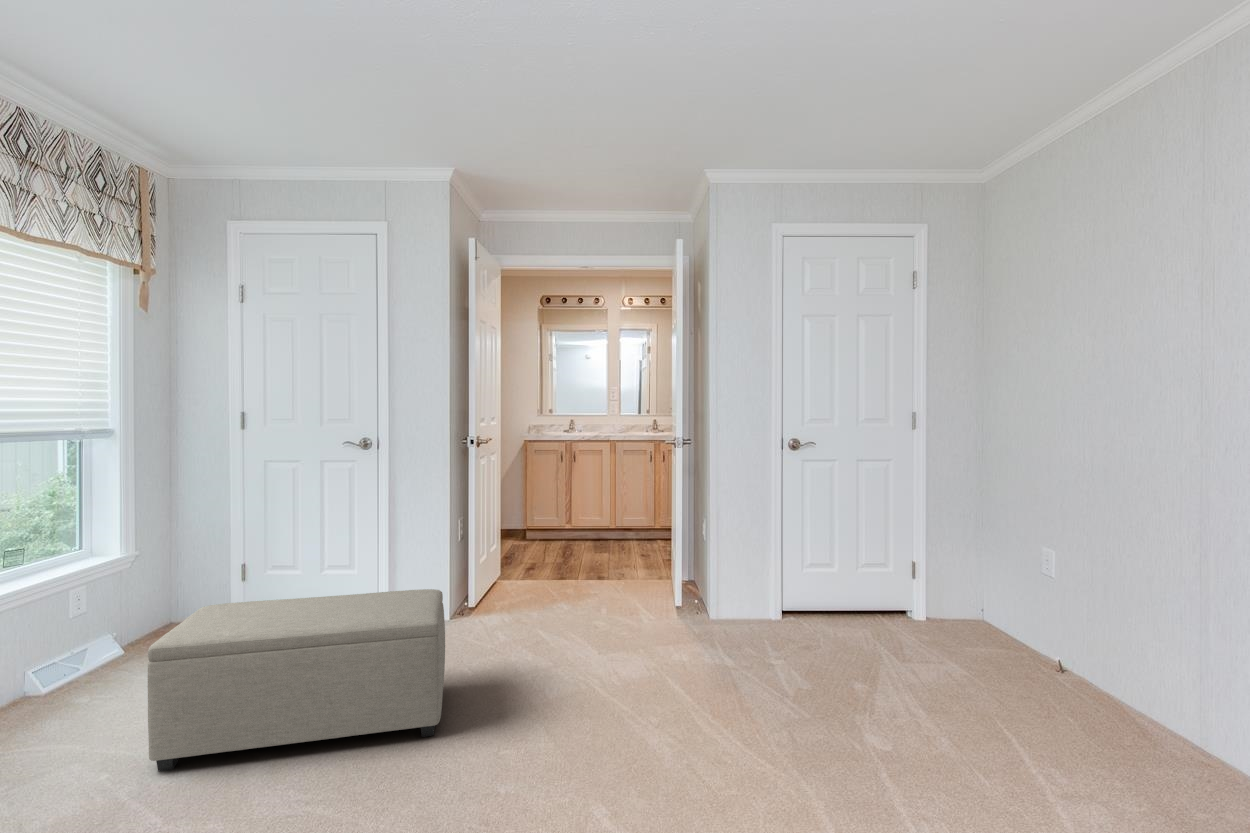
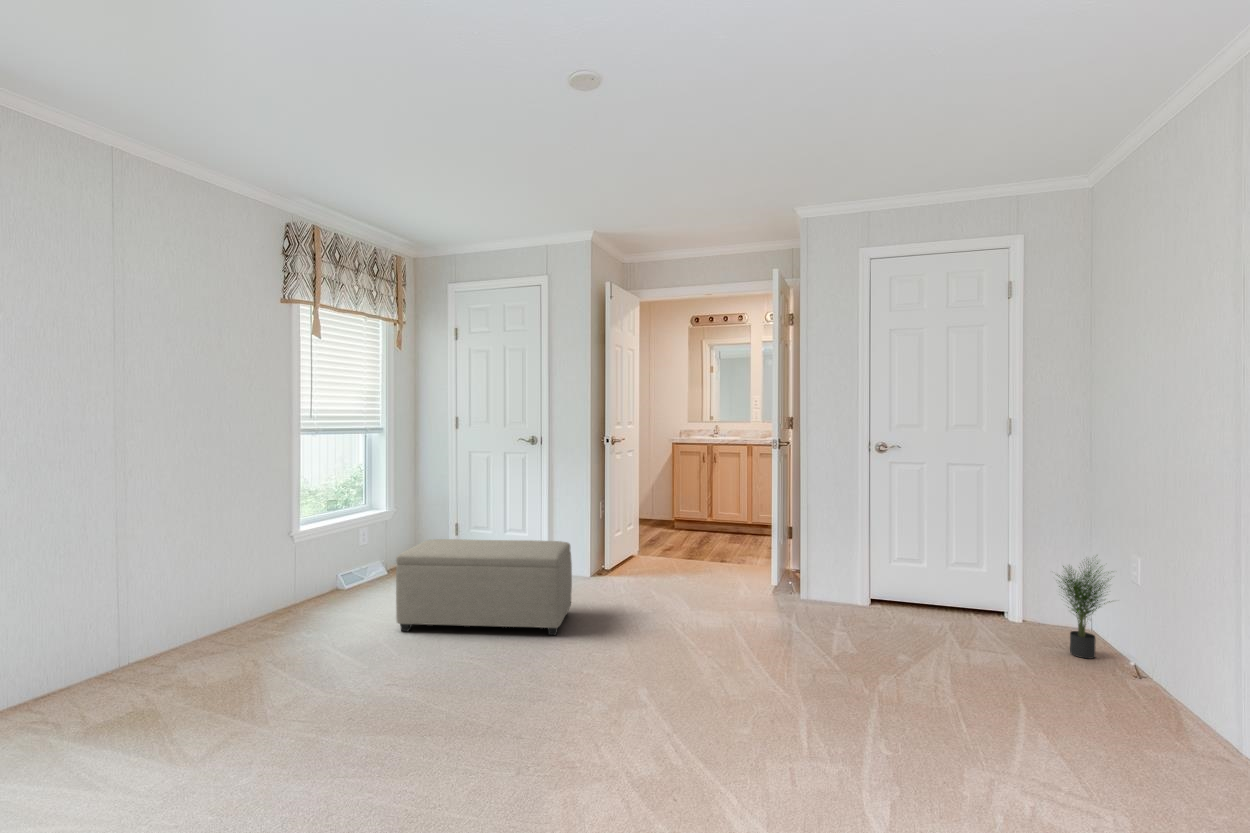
potted plant: none [996,557,1075,670] -> present [1059,561,1111,659]

